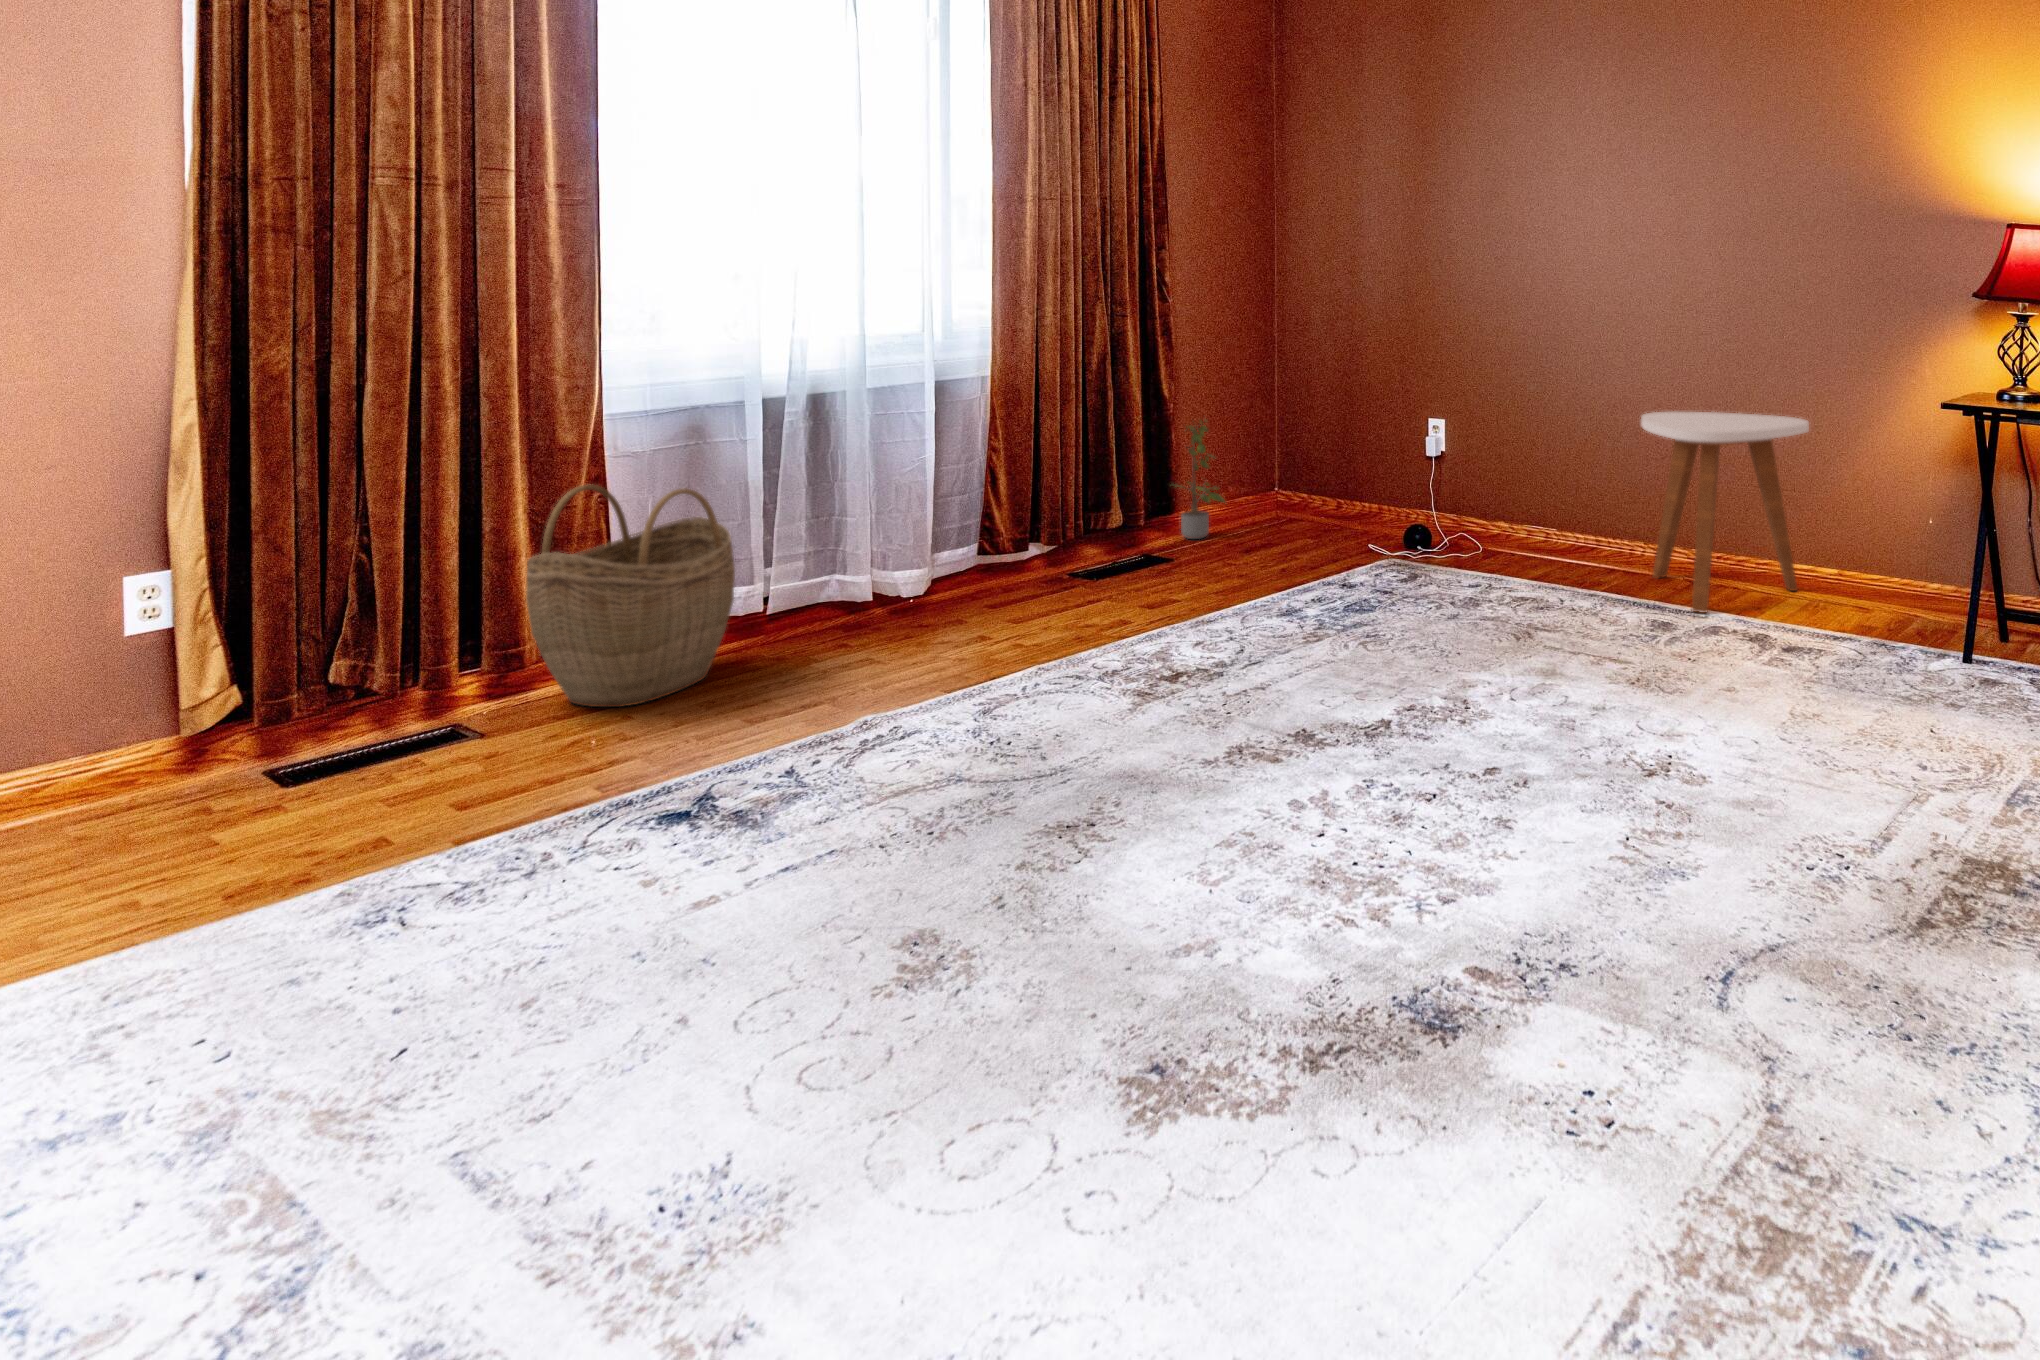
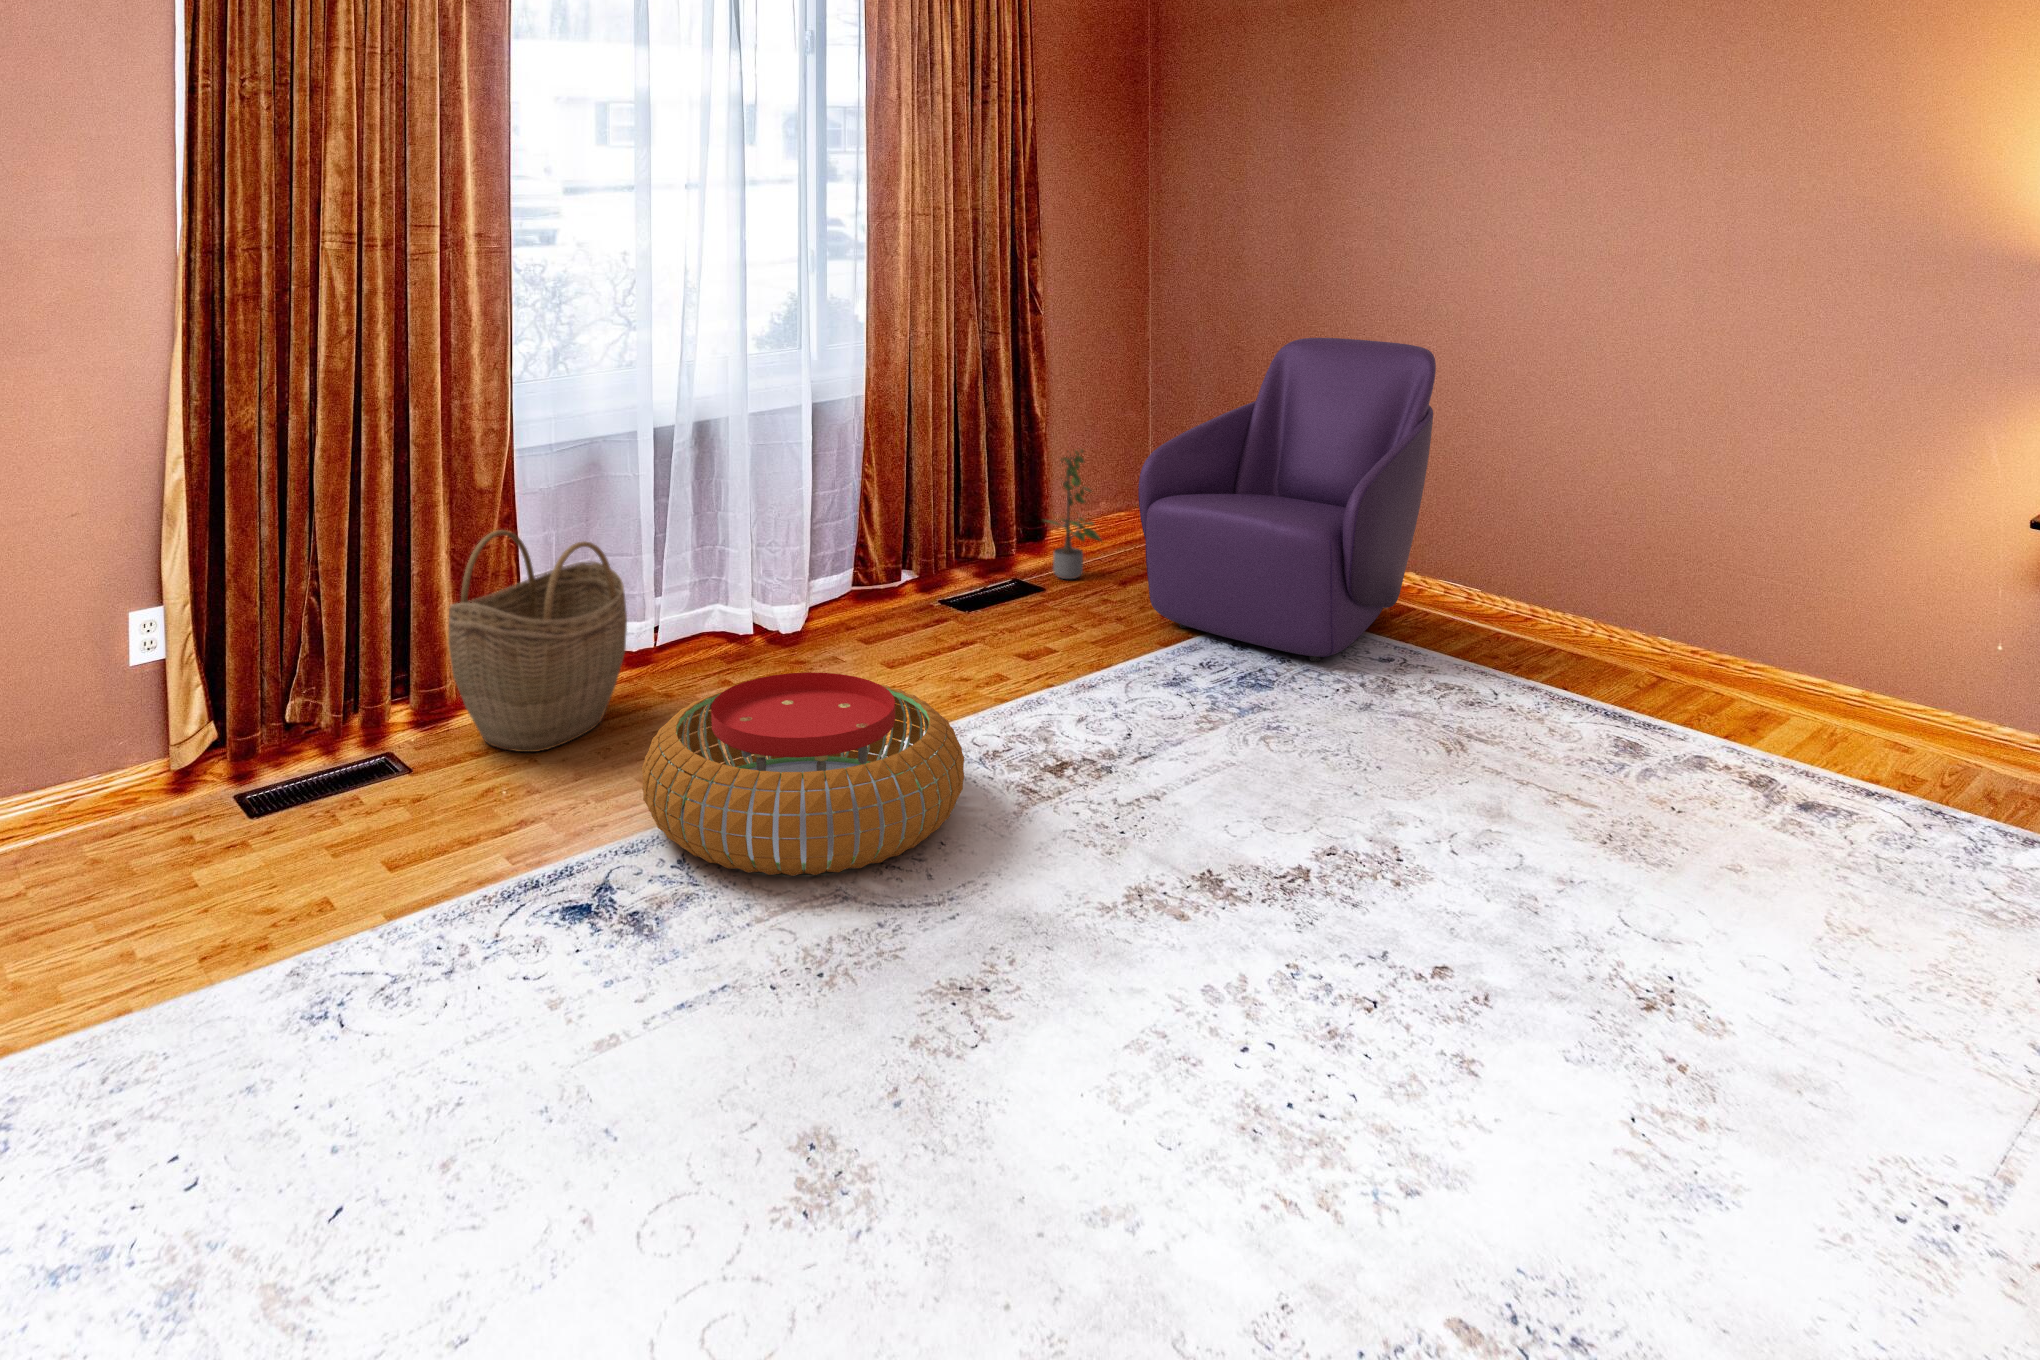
armchair: none [1256,311,1510,584] -> present [1138,338,1436,661]
side table: present [1641,411,1809,613] -> none [1603,478,1833,736]
pouf: none [748,598,1084,778] -> present [642,672,964,876]

